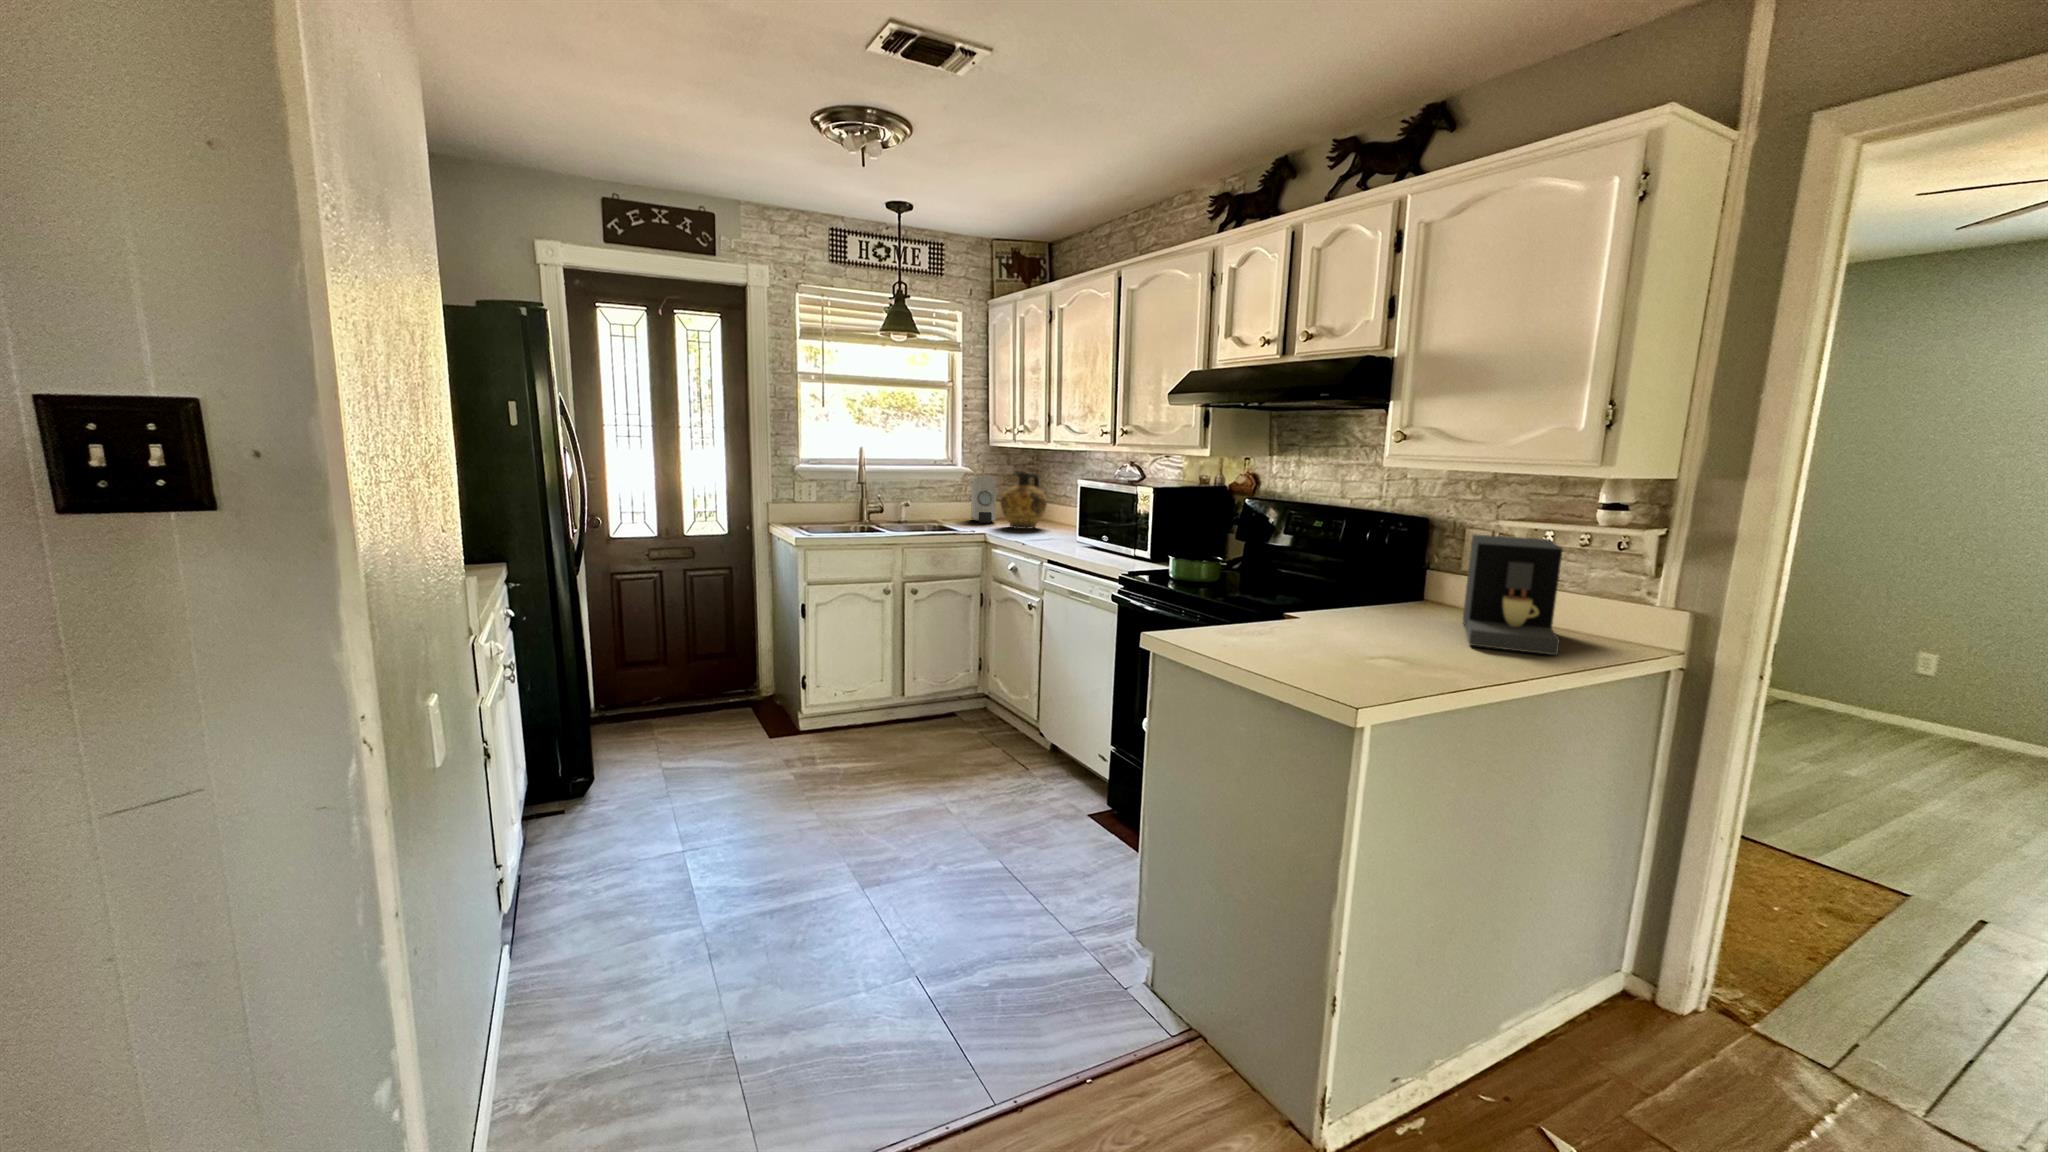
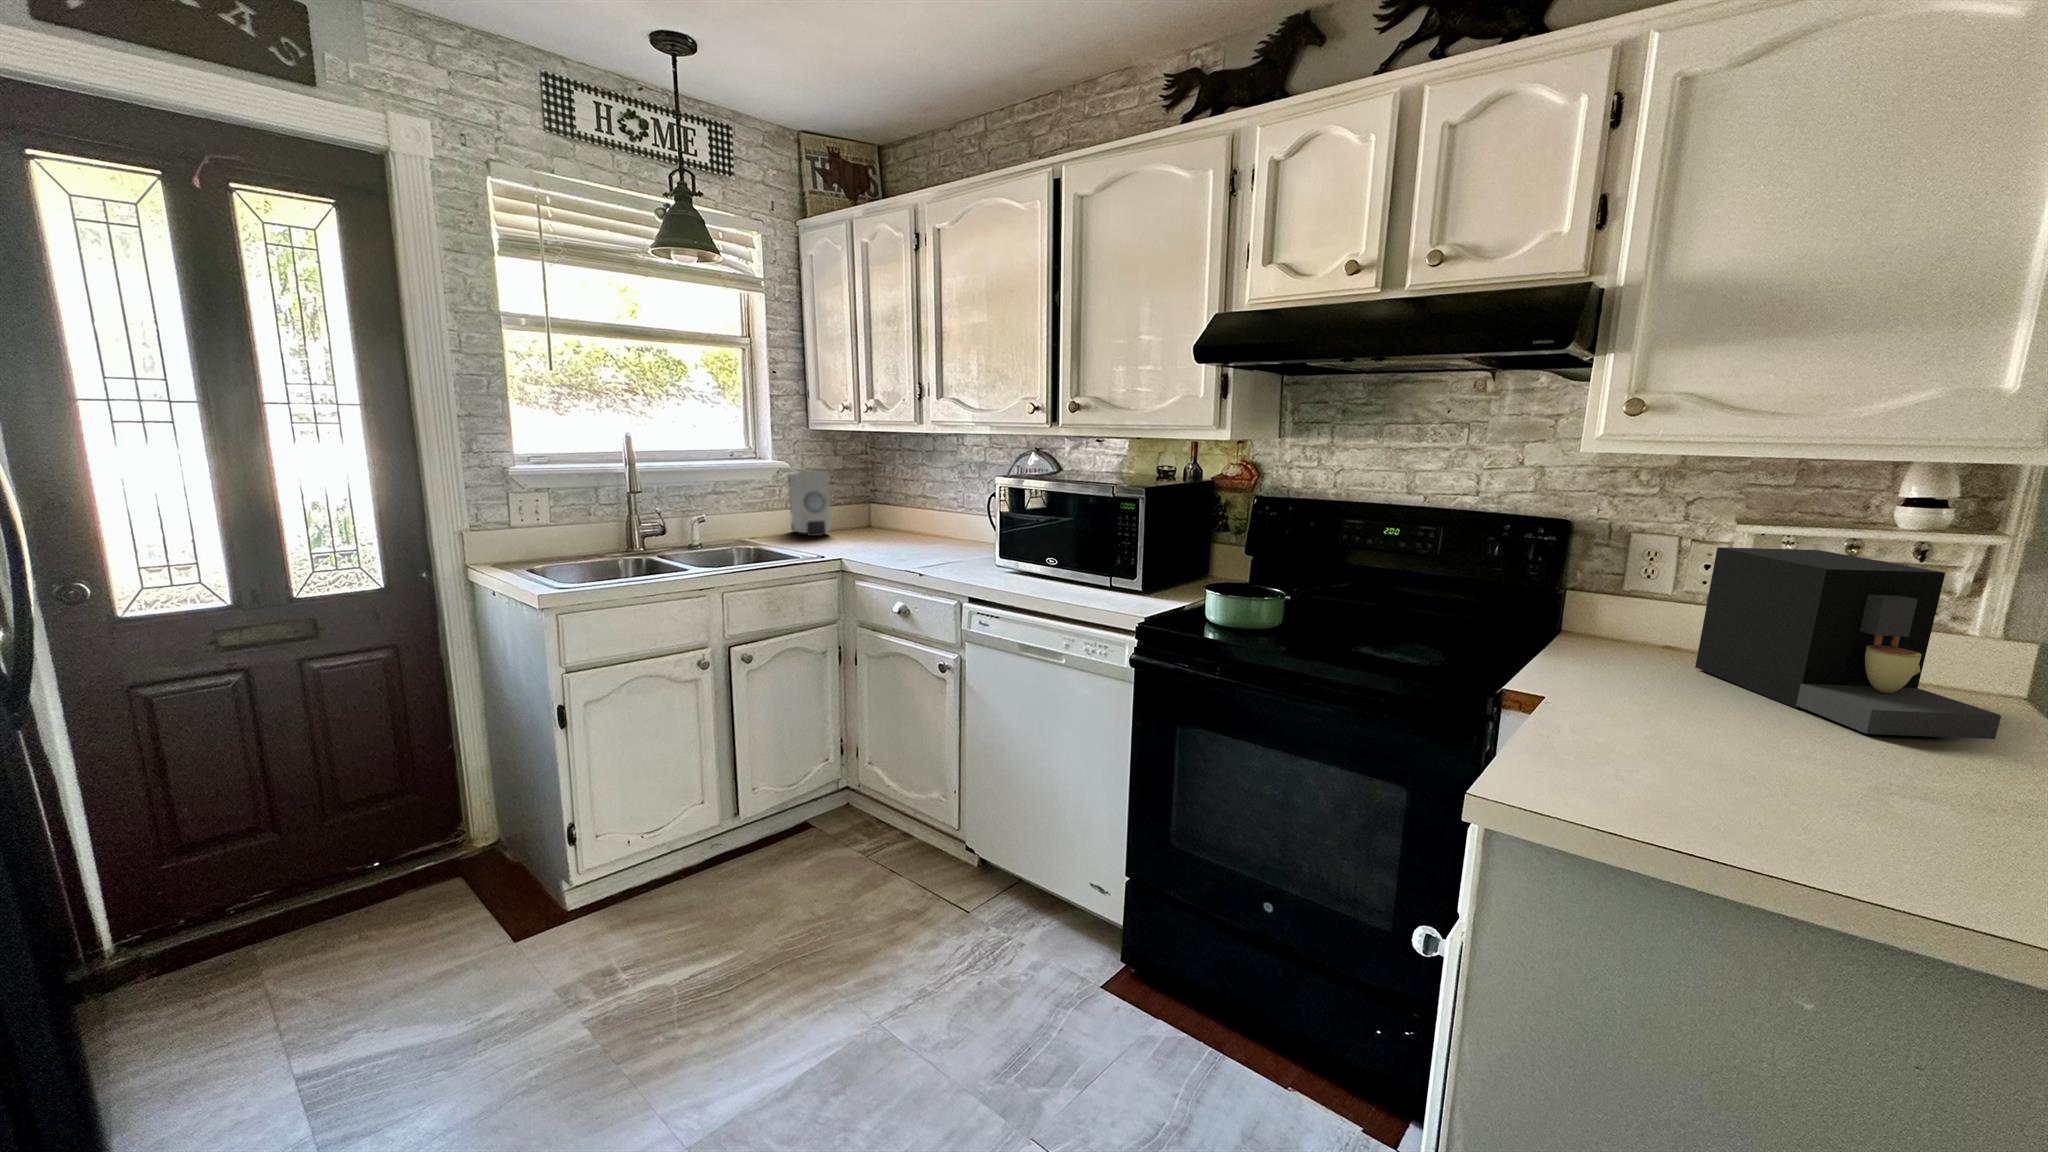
ceramic jug: present [1000,471,1047,529] -> none [844,462,910,543]

